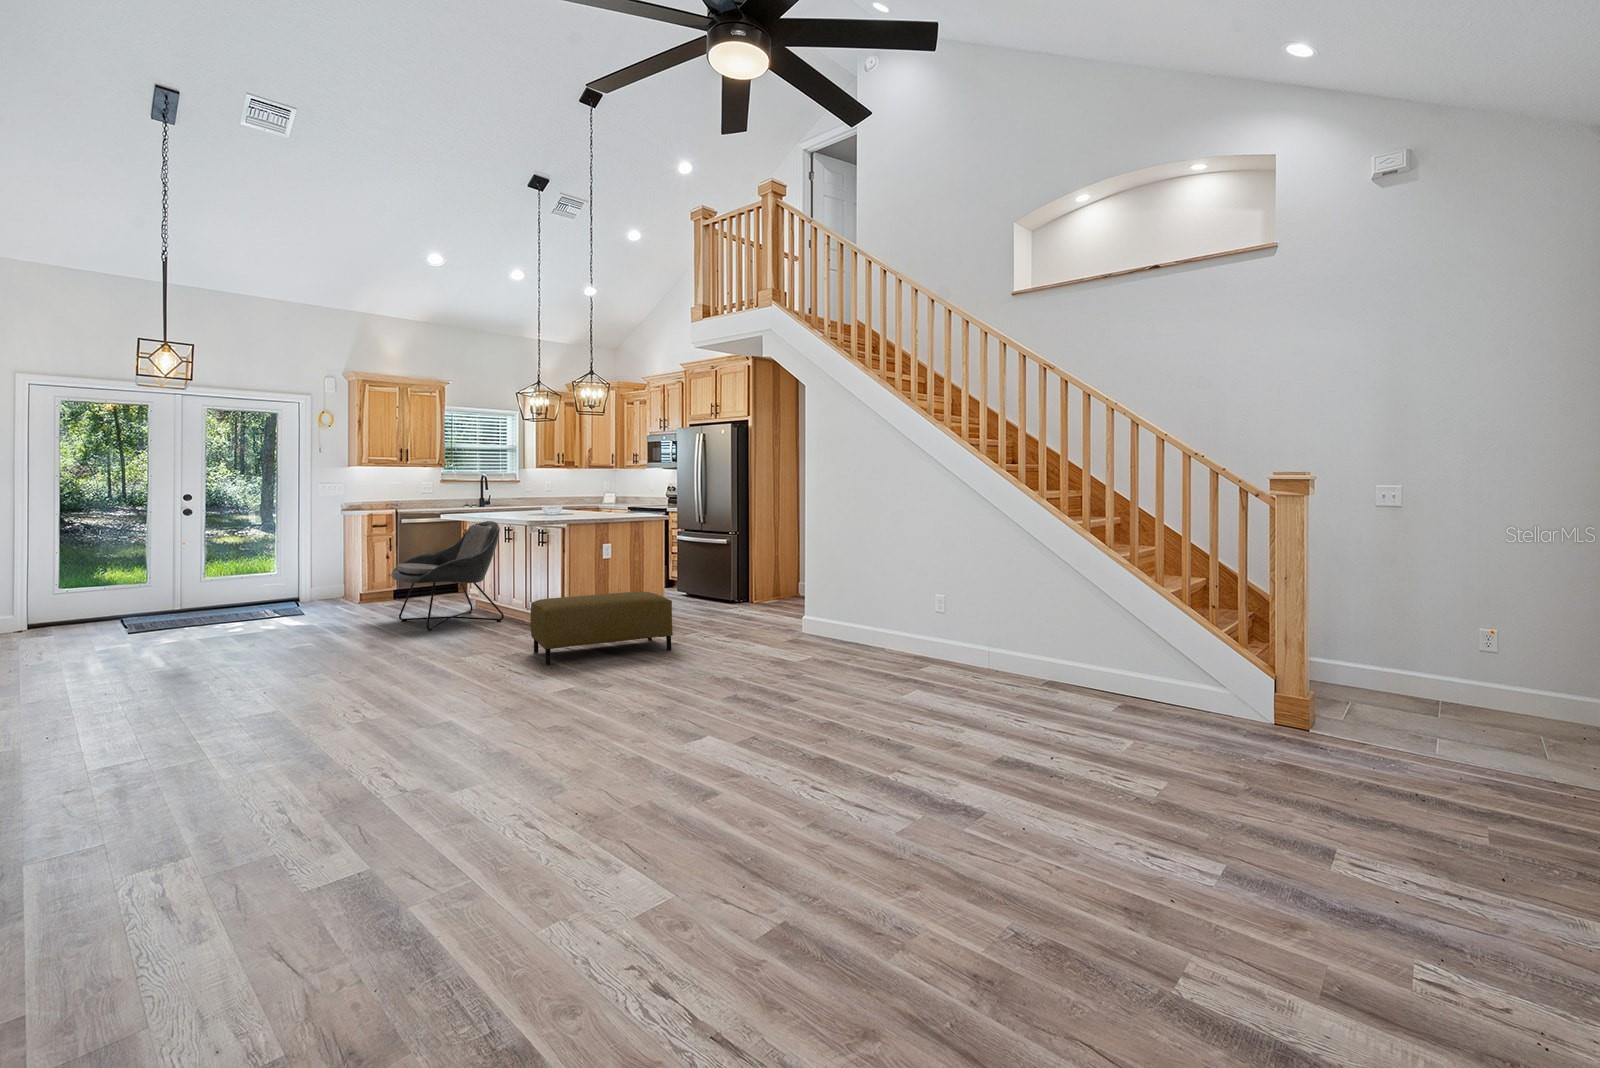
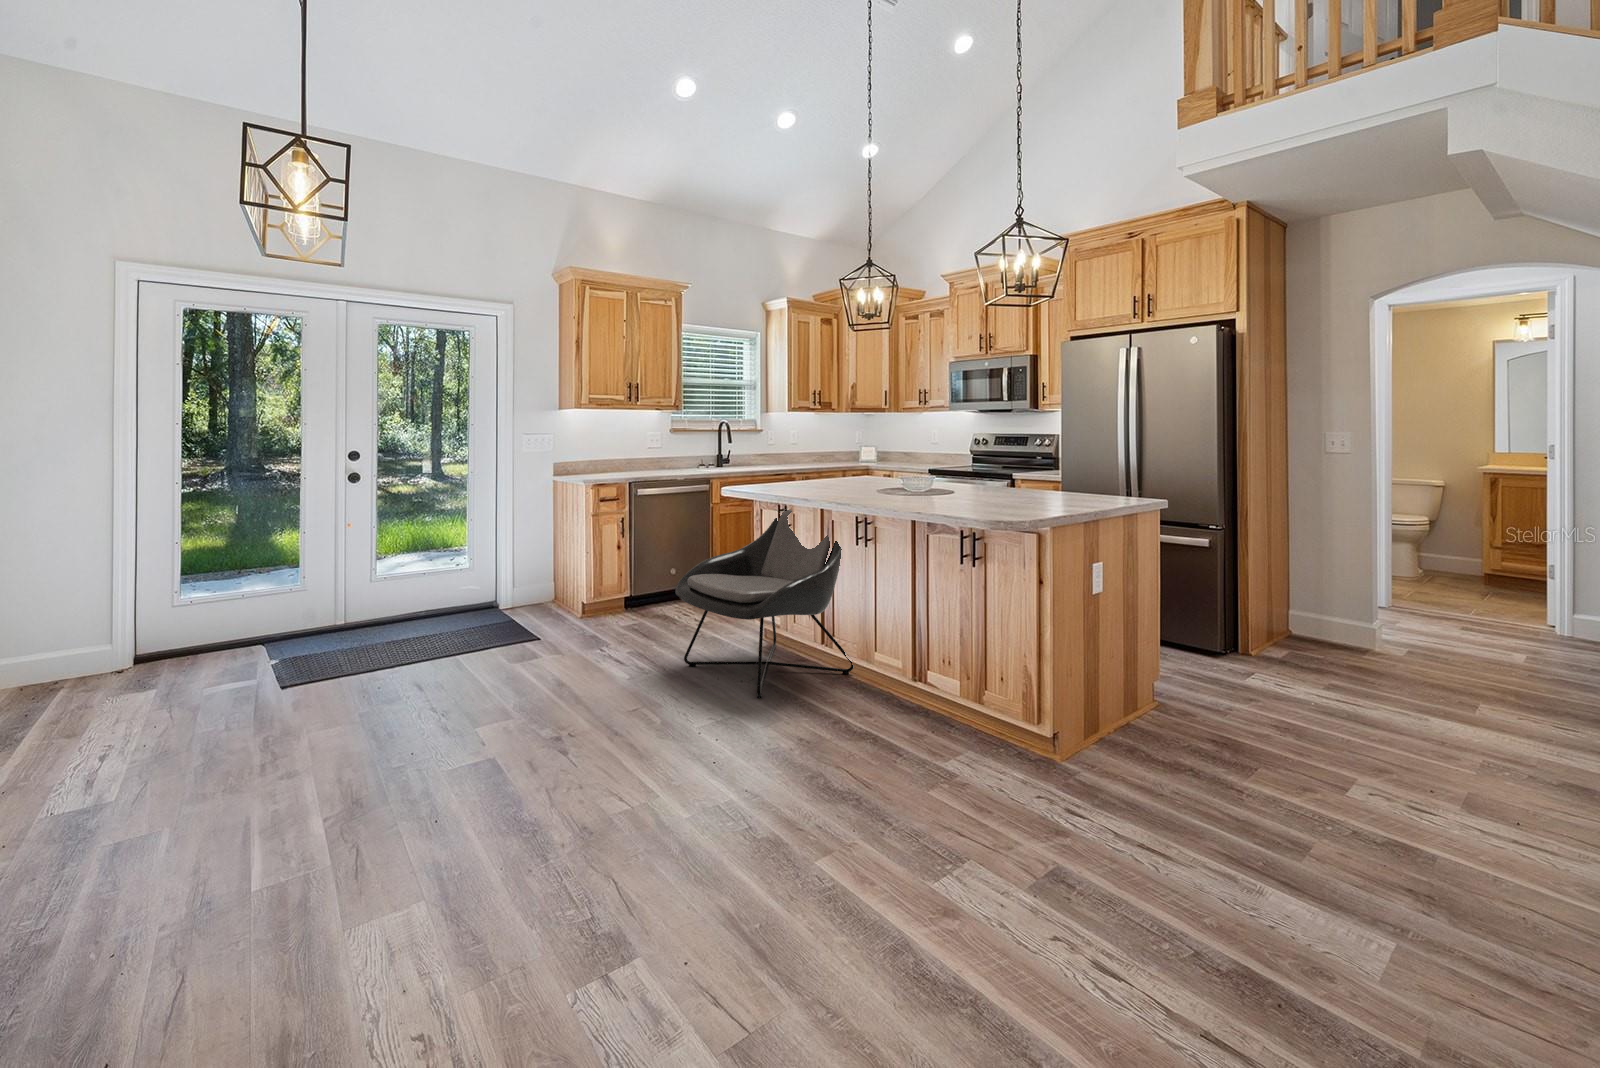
ottoman: present [530,592,673,665] -> none [1030,665,1319,850]

